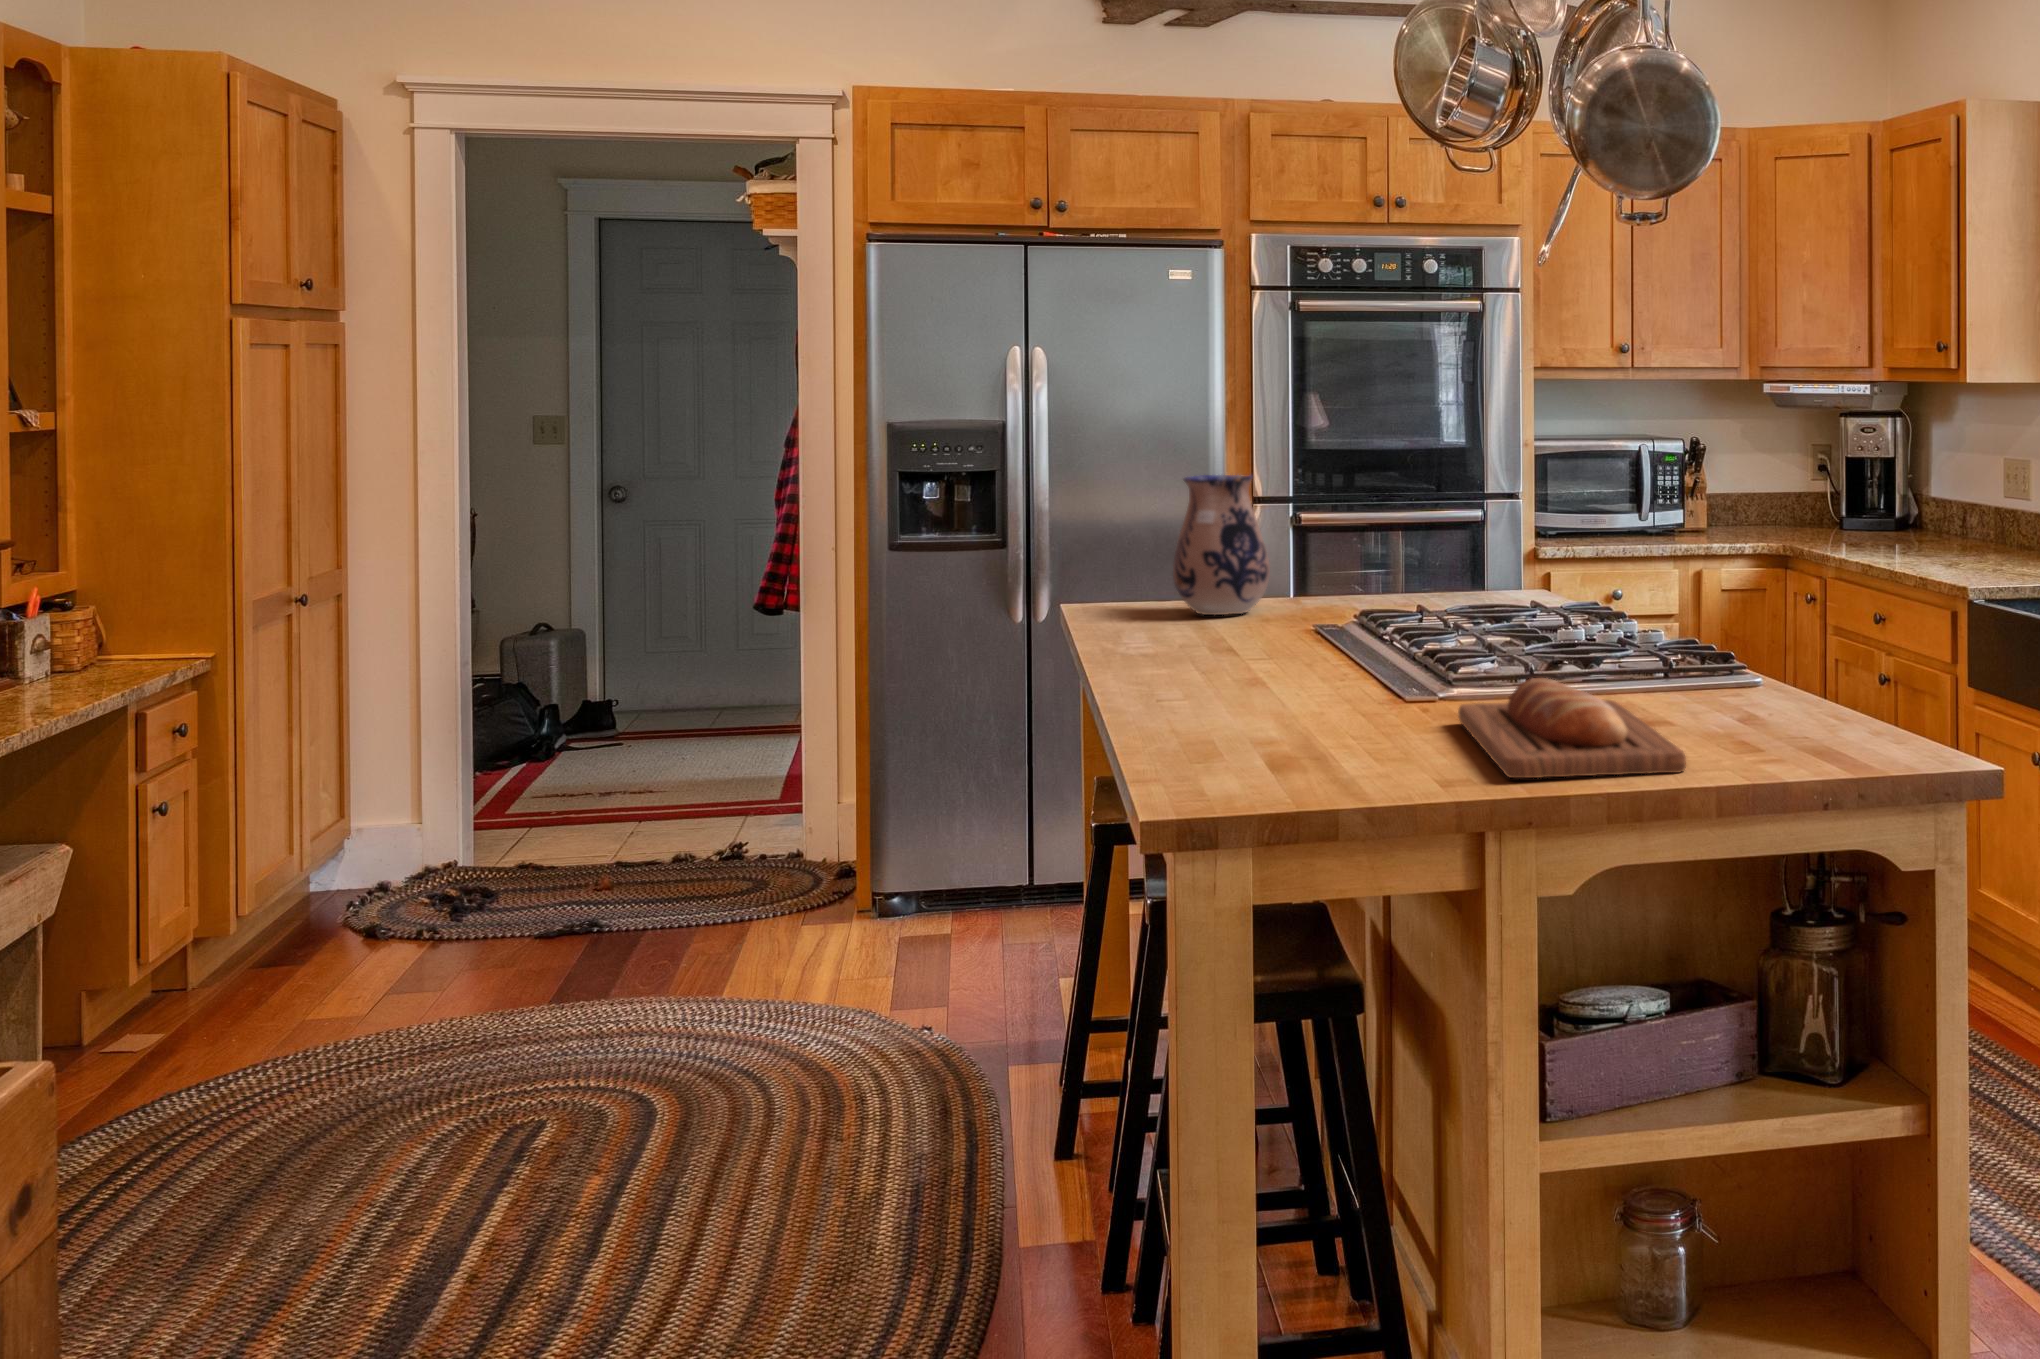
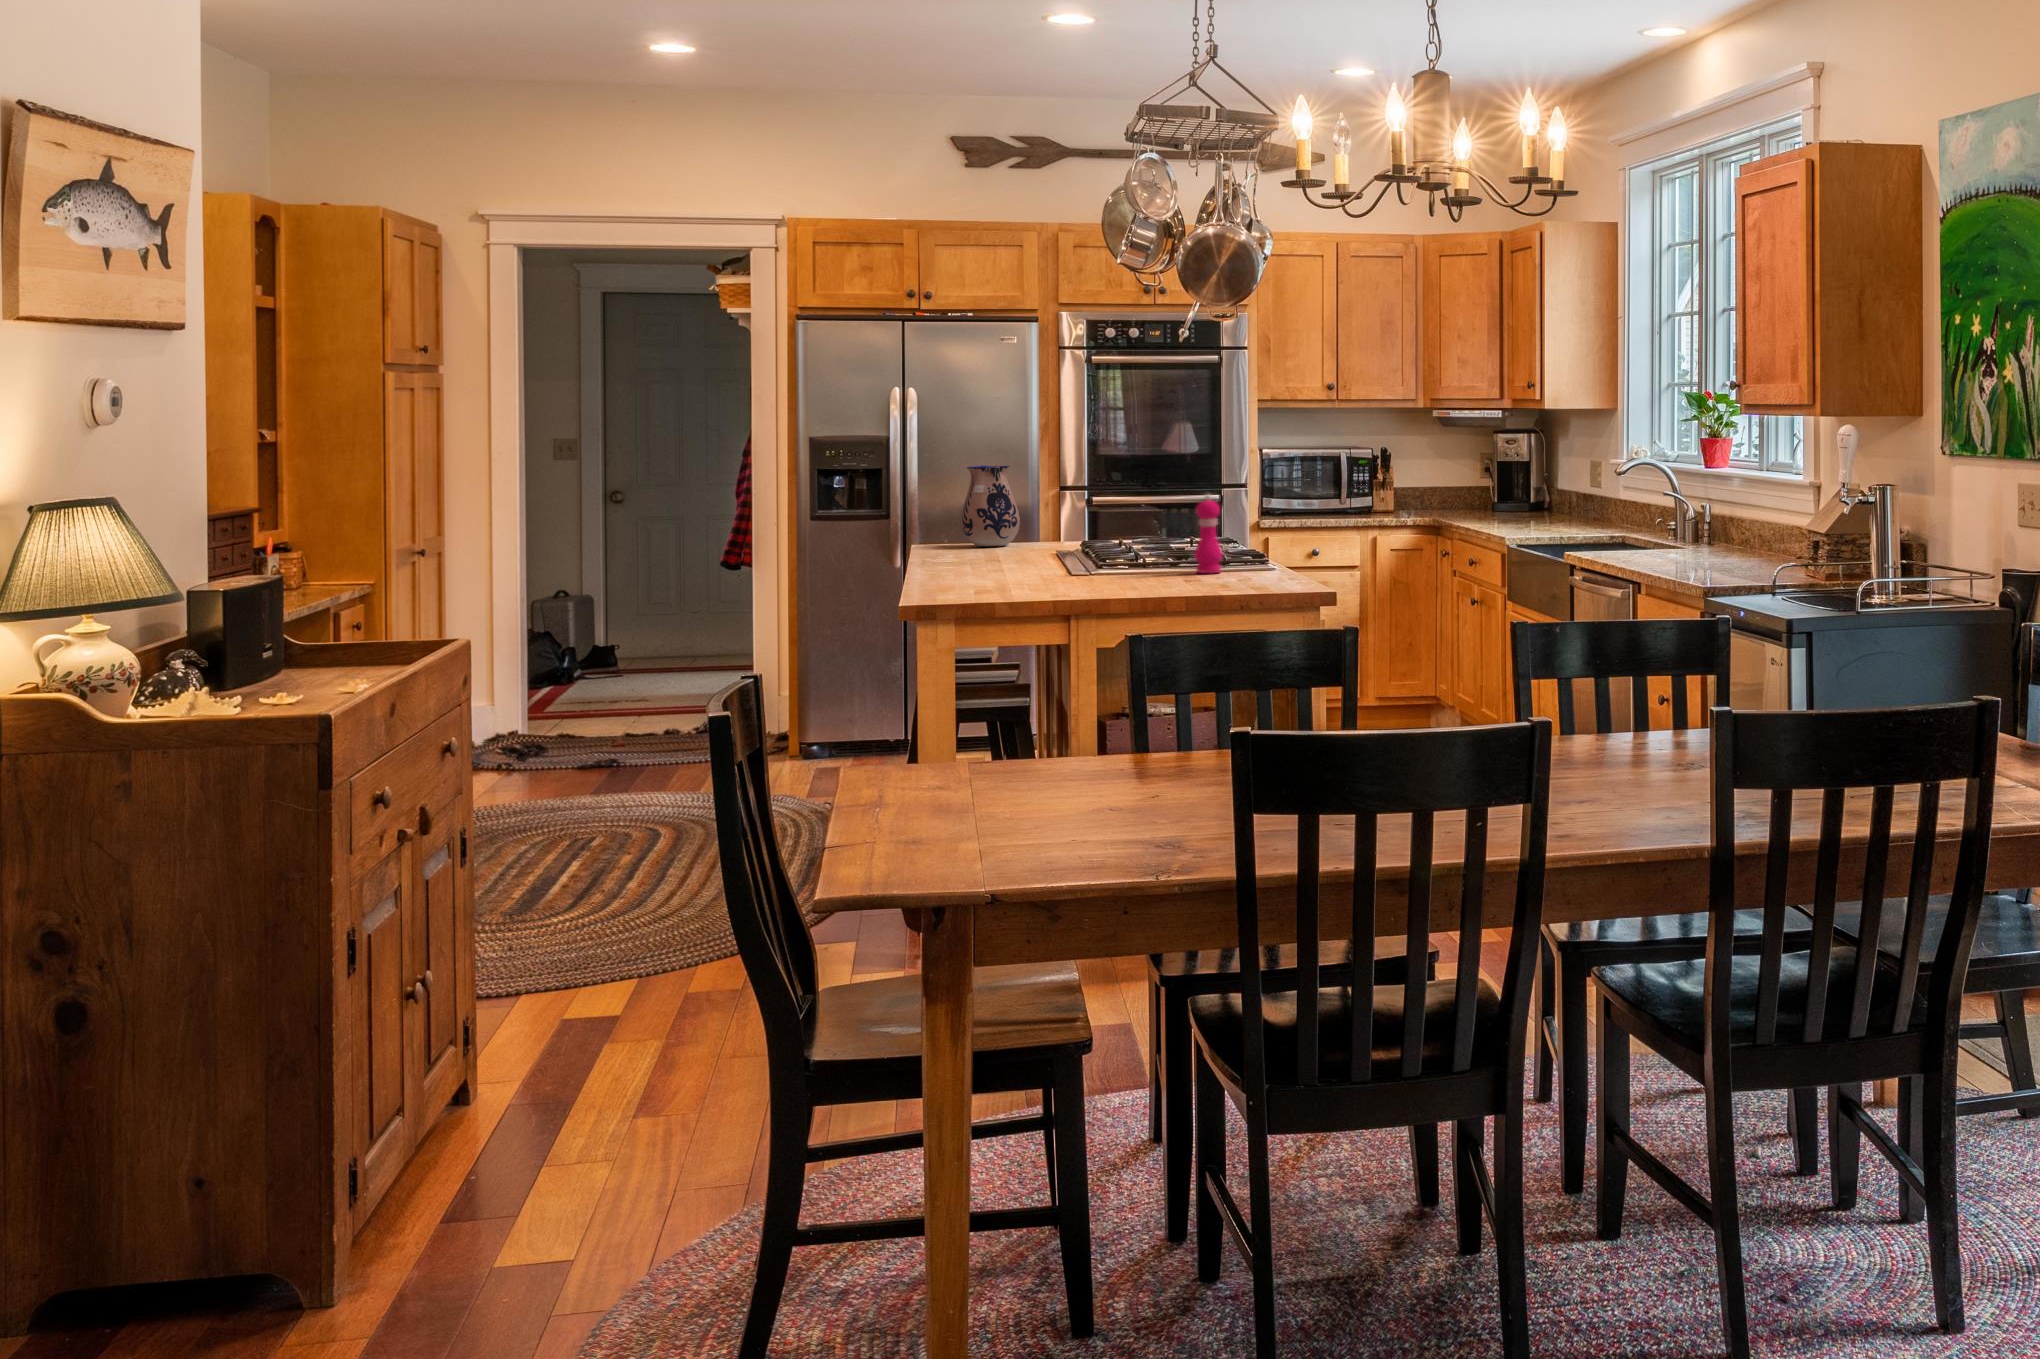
pepper mill: none [1752,557,1811,724] -> present [1194,495,1223,573]
bread loaf: present [1458,678,1686,778] -> none [1047,552,1134,586]

